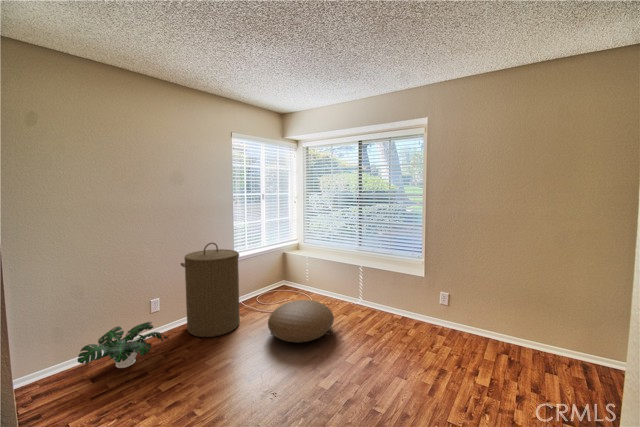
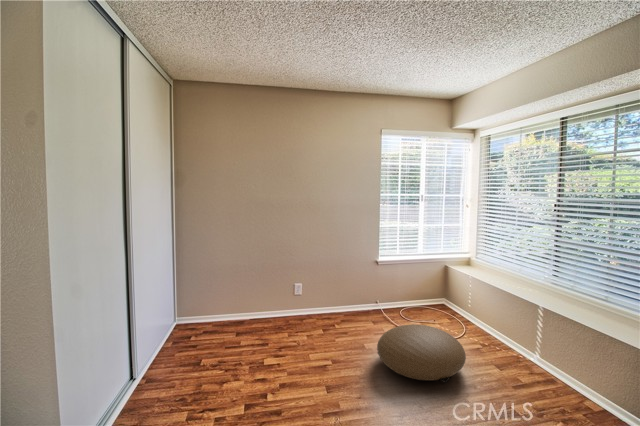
laundry hamper: present [181,243,240,337] -> none [313,241,375,335]
potted plant: present [78,322,167,368] -> none [226,299,288,334]

